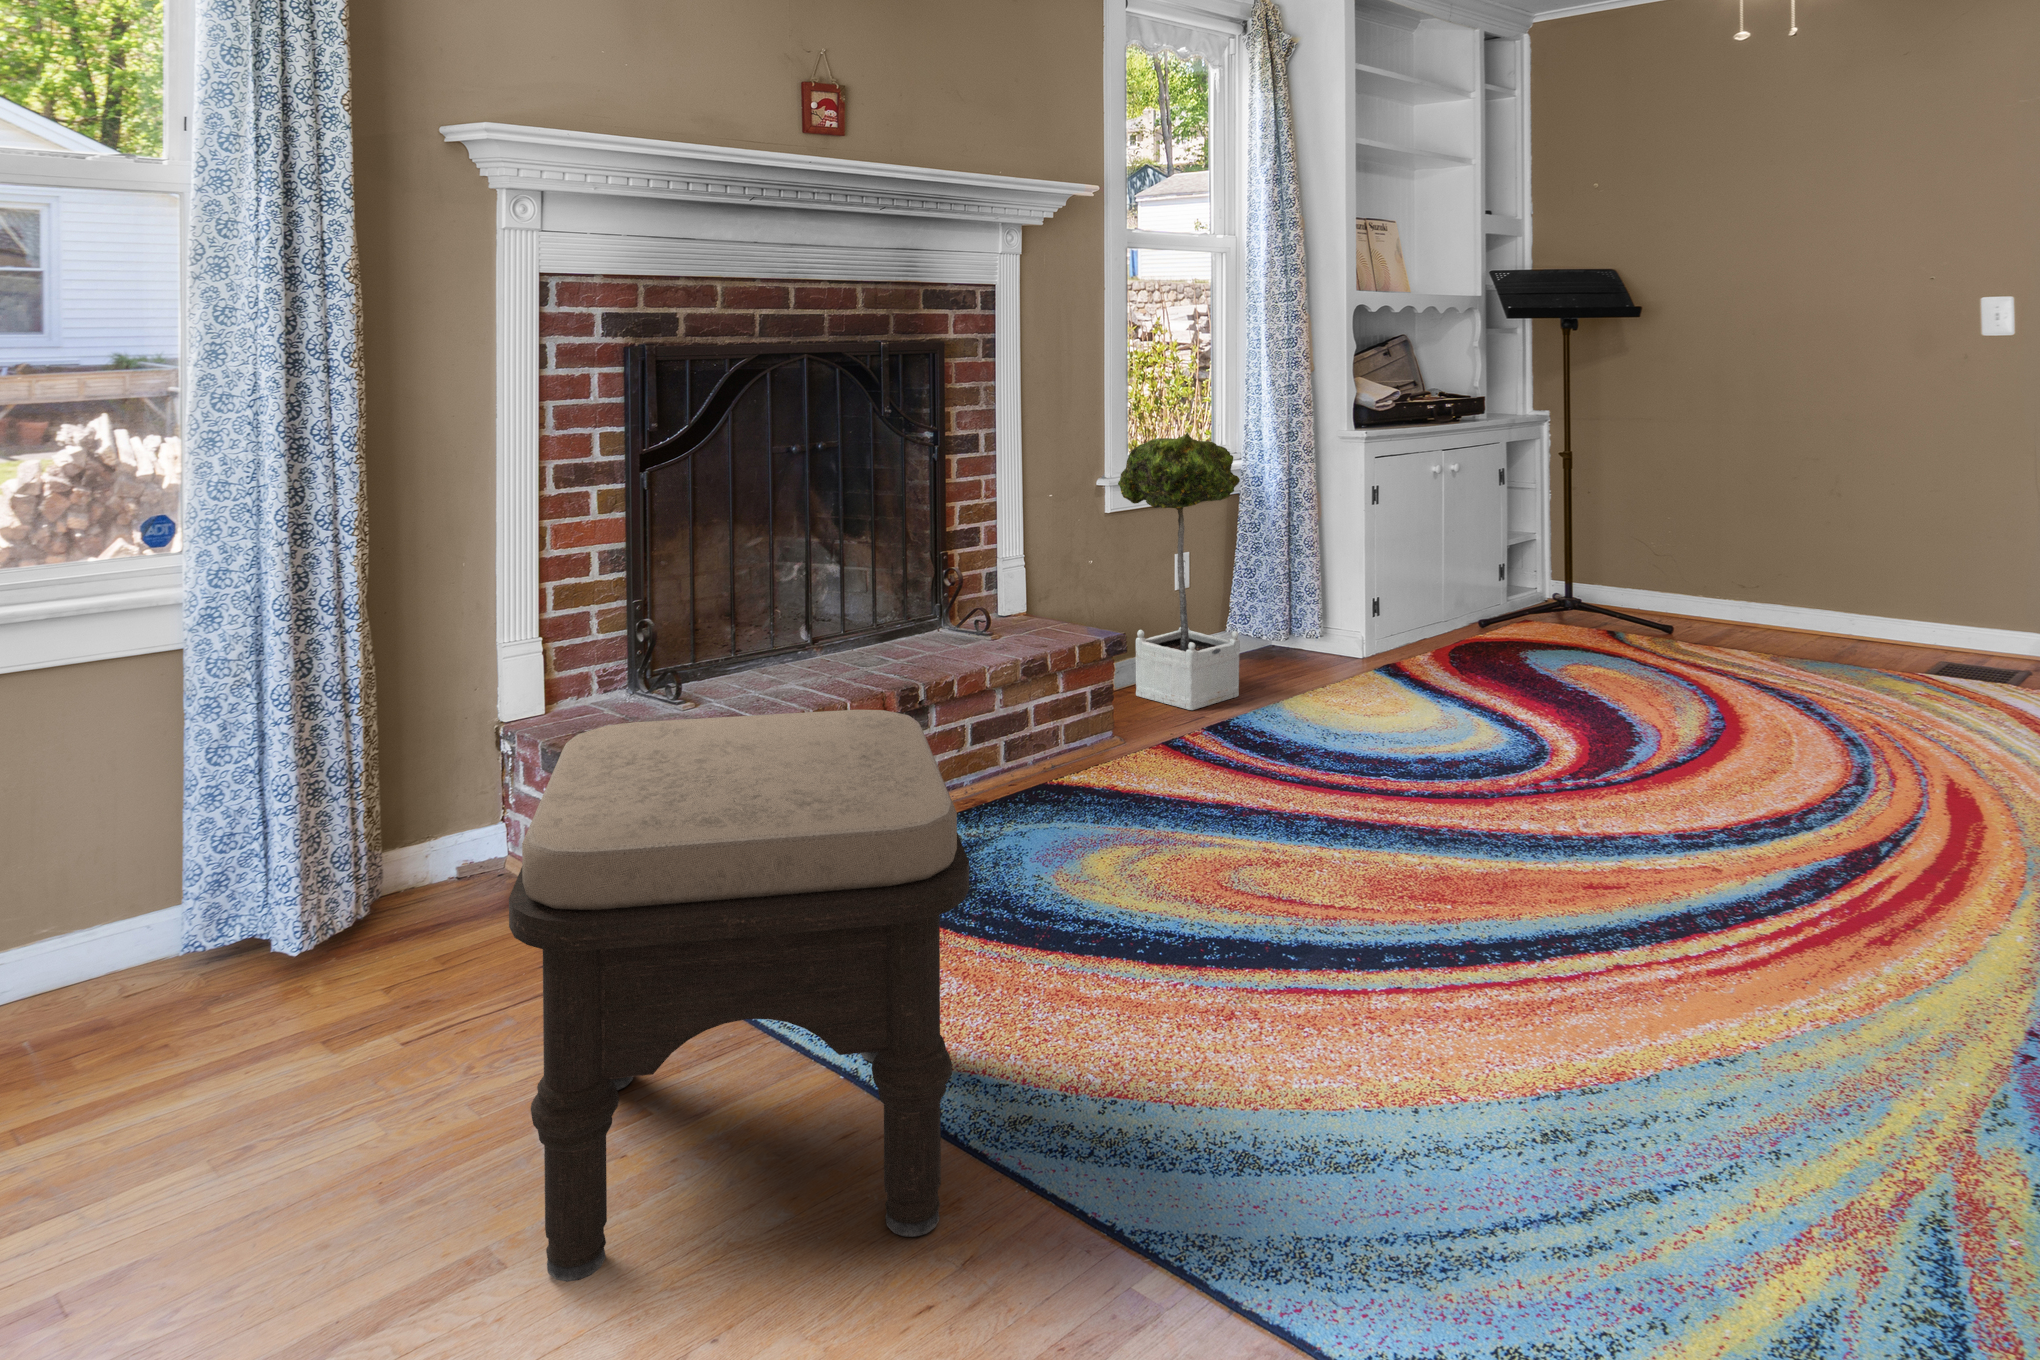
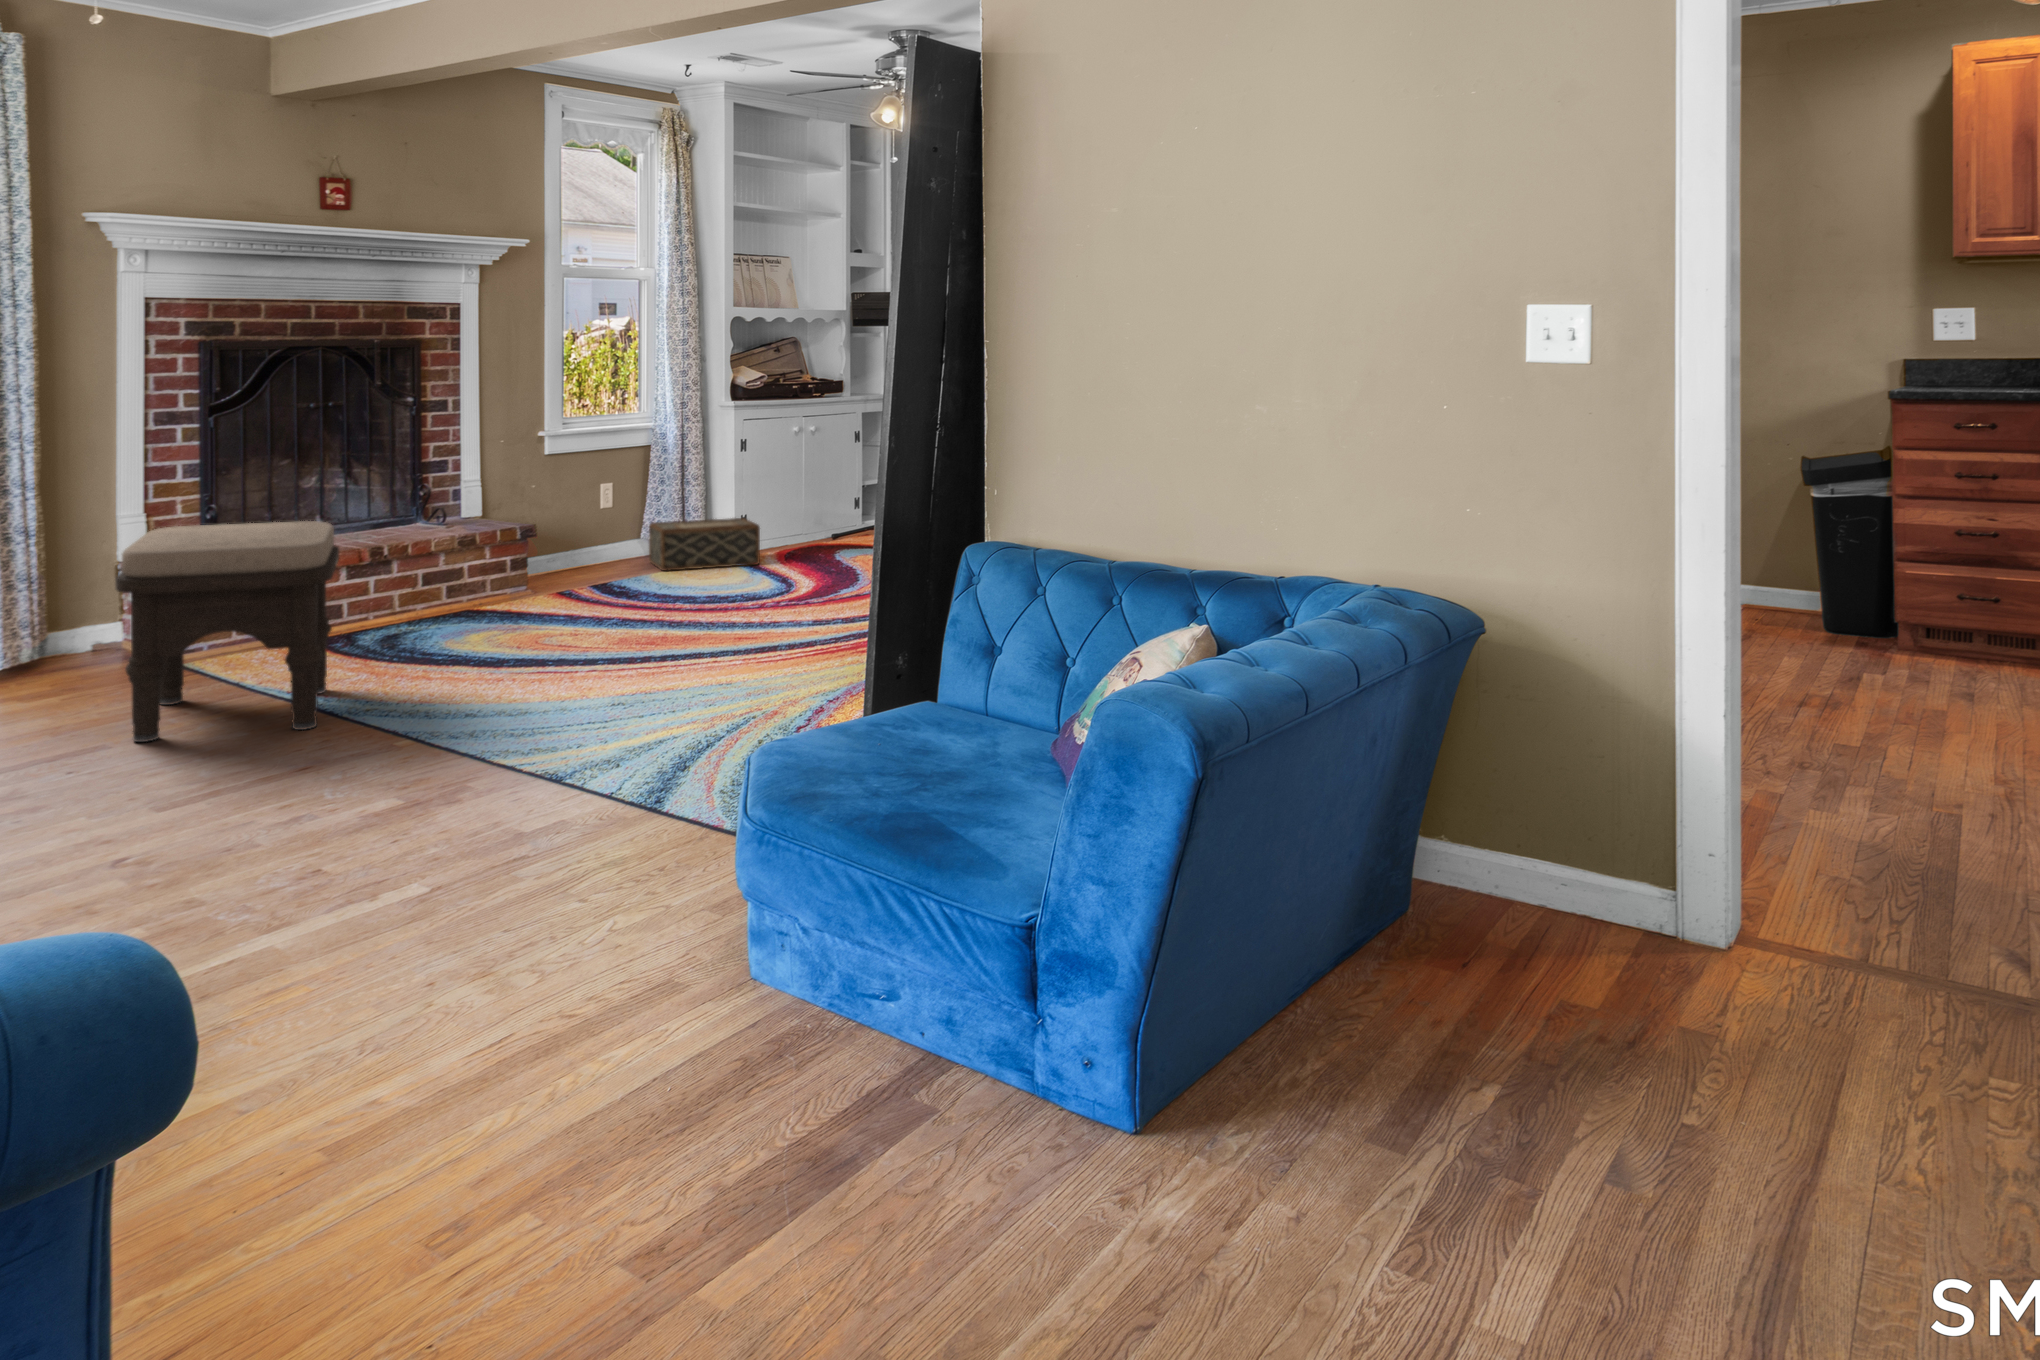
potted tree: present [1118,432,1240,710] -> none [548,399,631,581]
woven basket: none [1245,603,1419,690] -> present [649,518,760,571]

